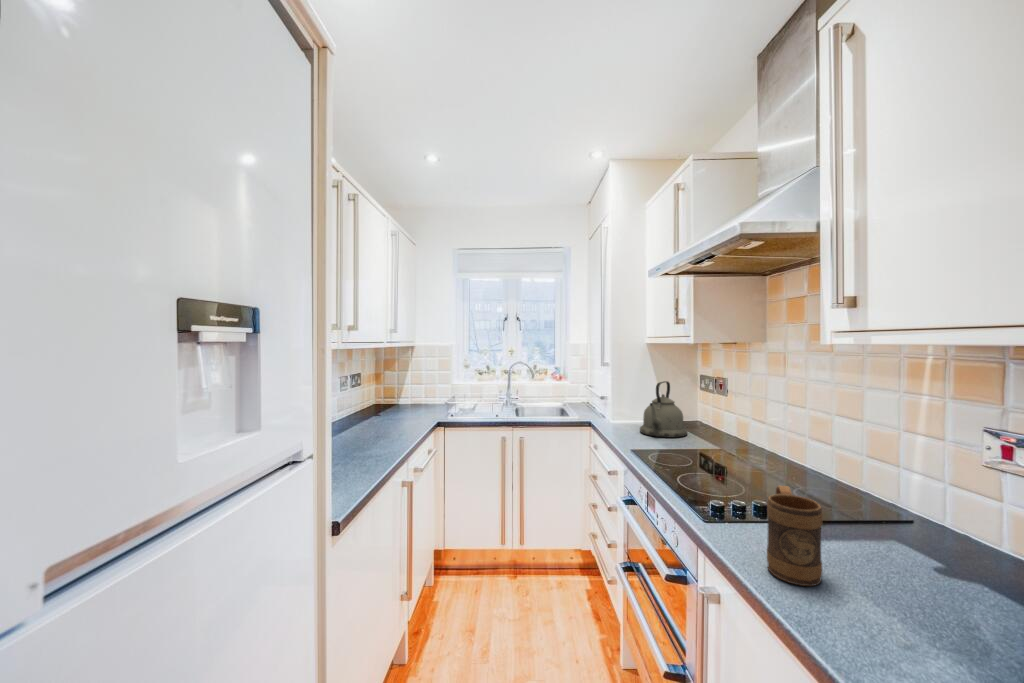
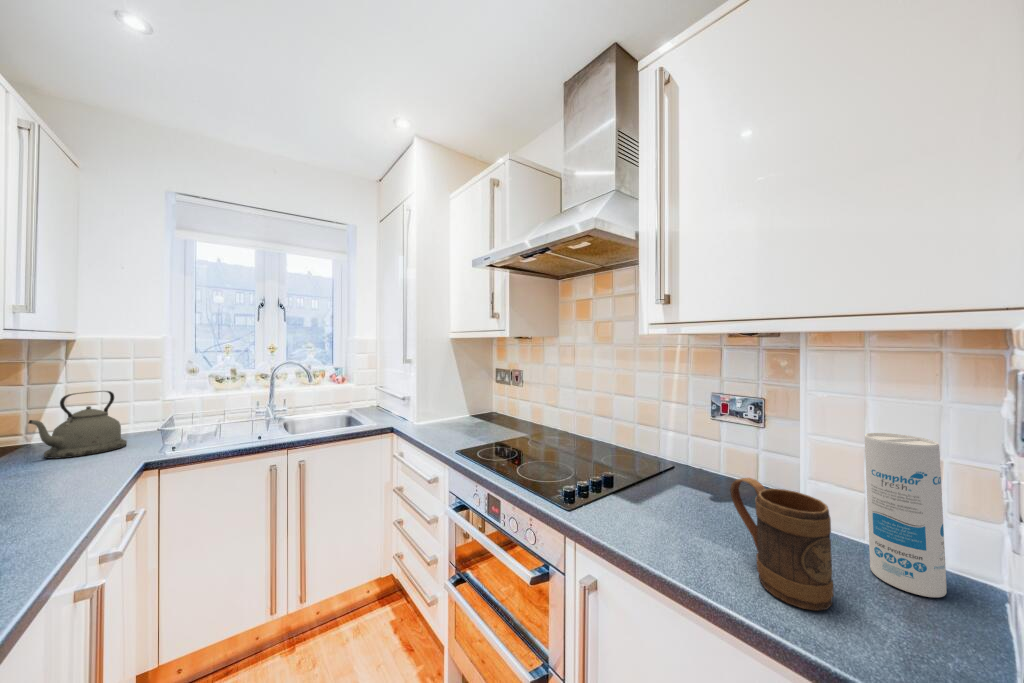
kettle: present [640,381,687,438] -> present [29,391,127,459]
canister: none [900,466,967,622] -> present [865,433,947,597]

